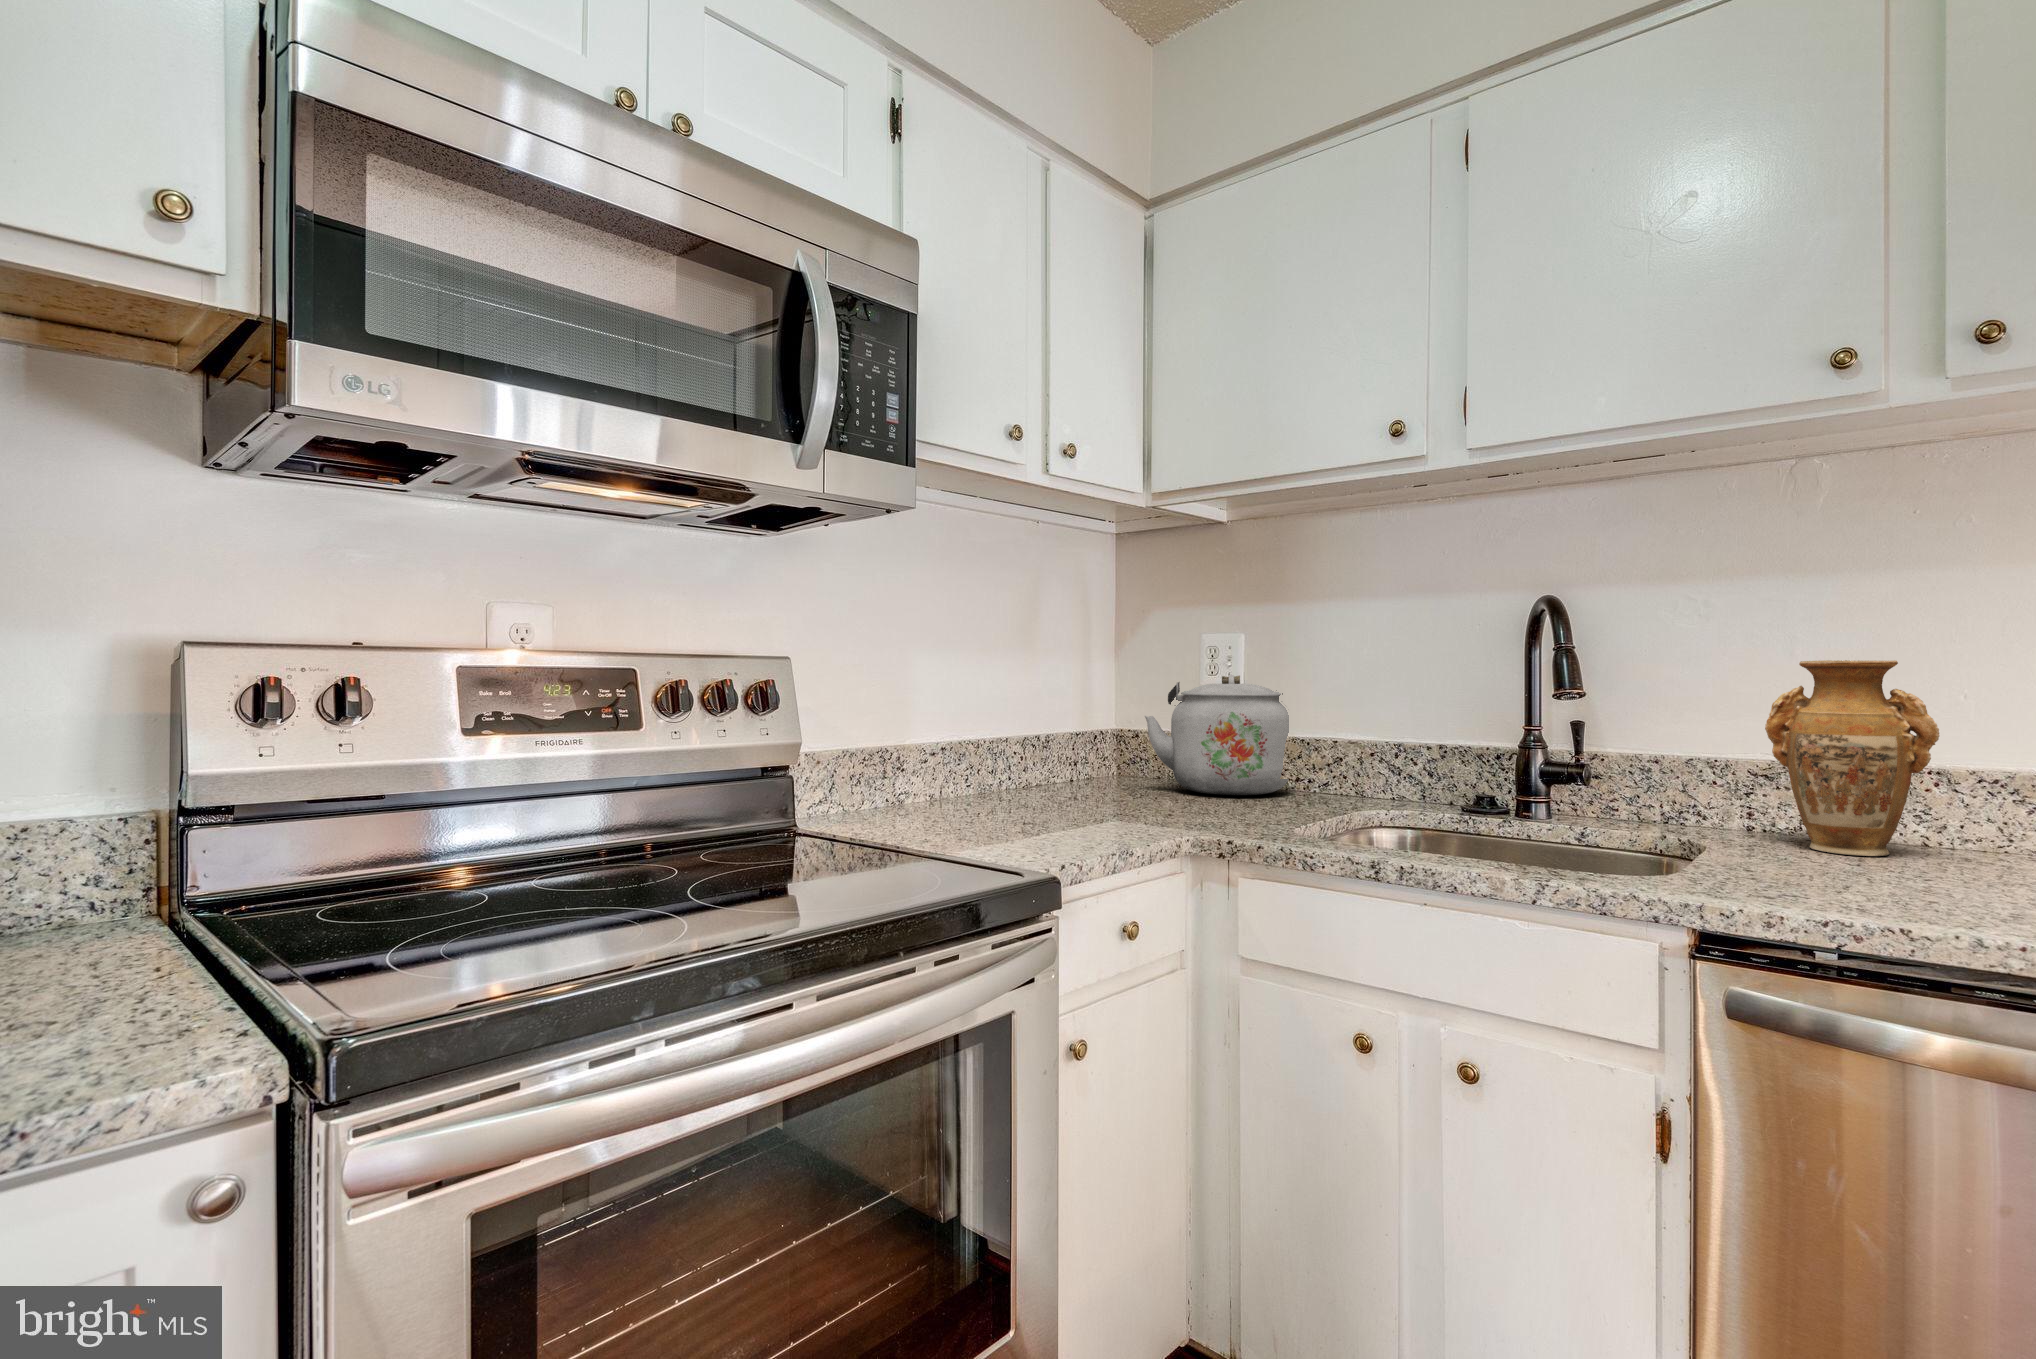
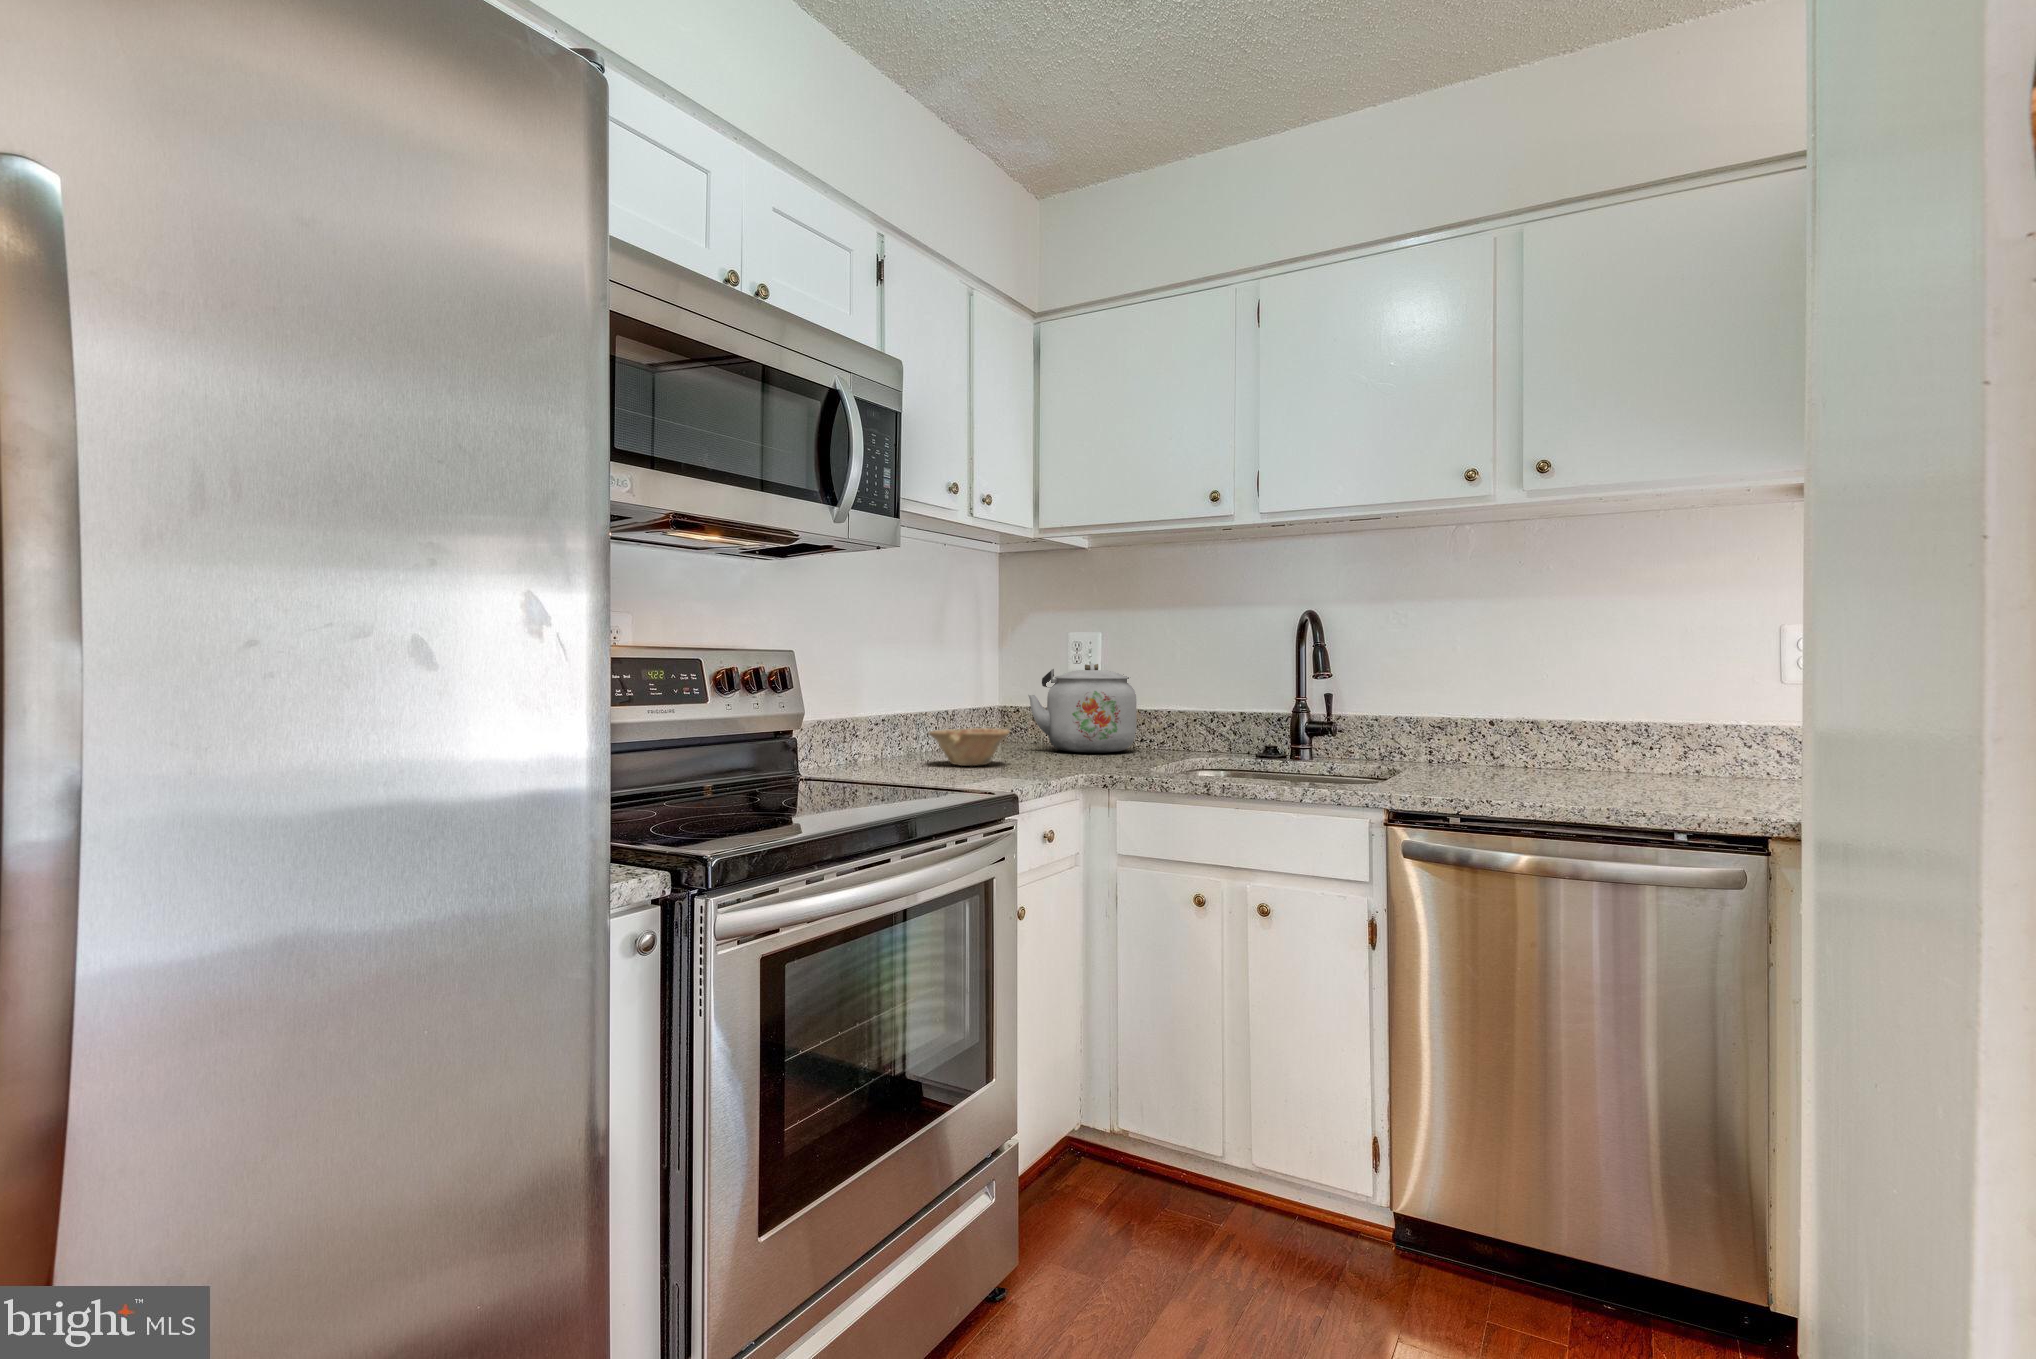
vase: present [1765,660,1940,856] -> none [1439,653,1531,774]
dish: none [987,763,1100,816] -> present [928,728,1010,766]

